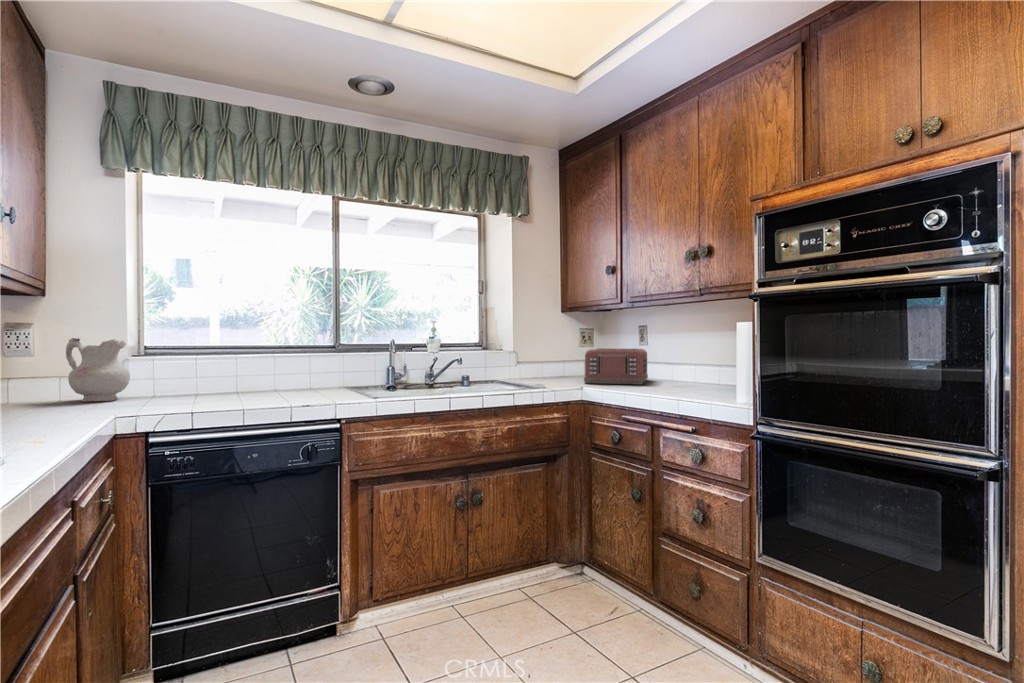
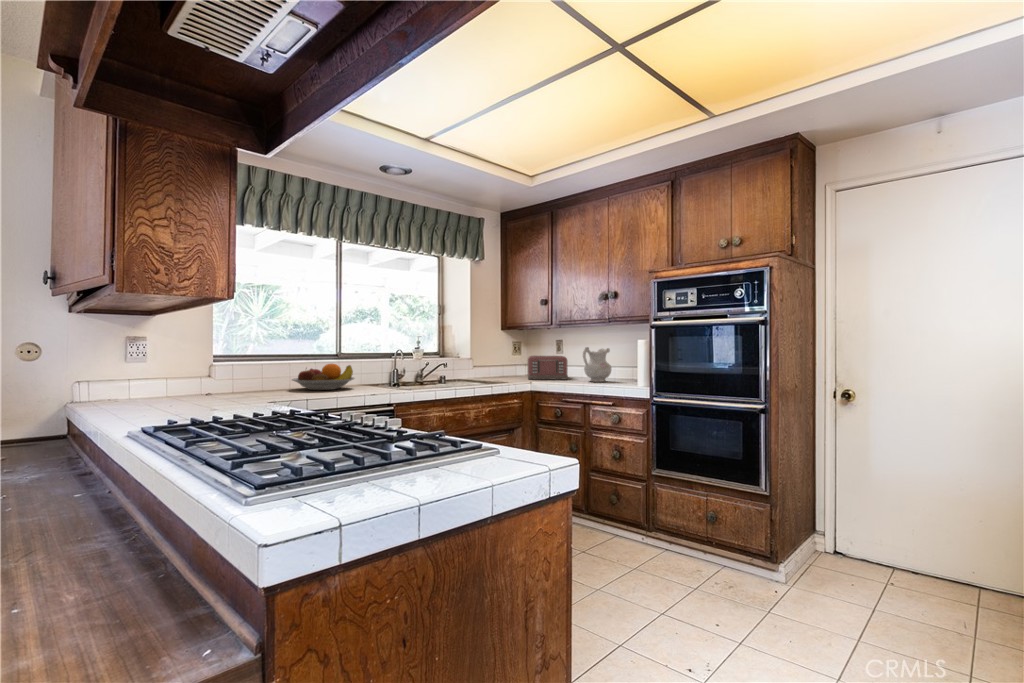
ceramic pitcher: present [66,338,130,402] -> present [583,347,611,382]
fruit bowl: none [229,359,317,395] -> present [292,364,354,390]

